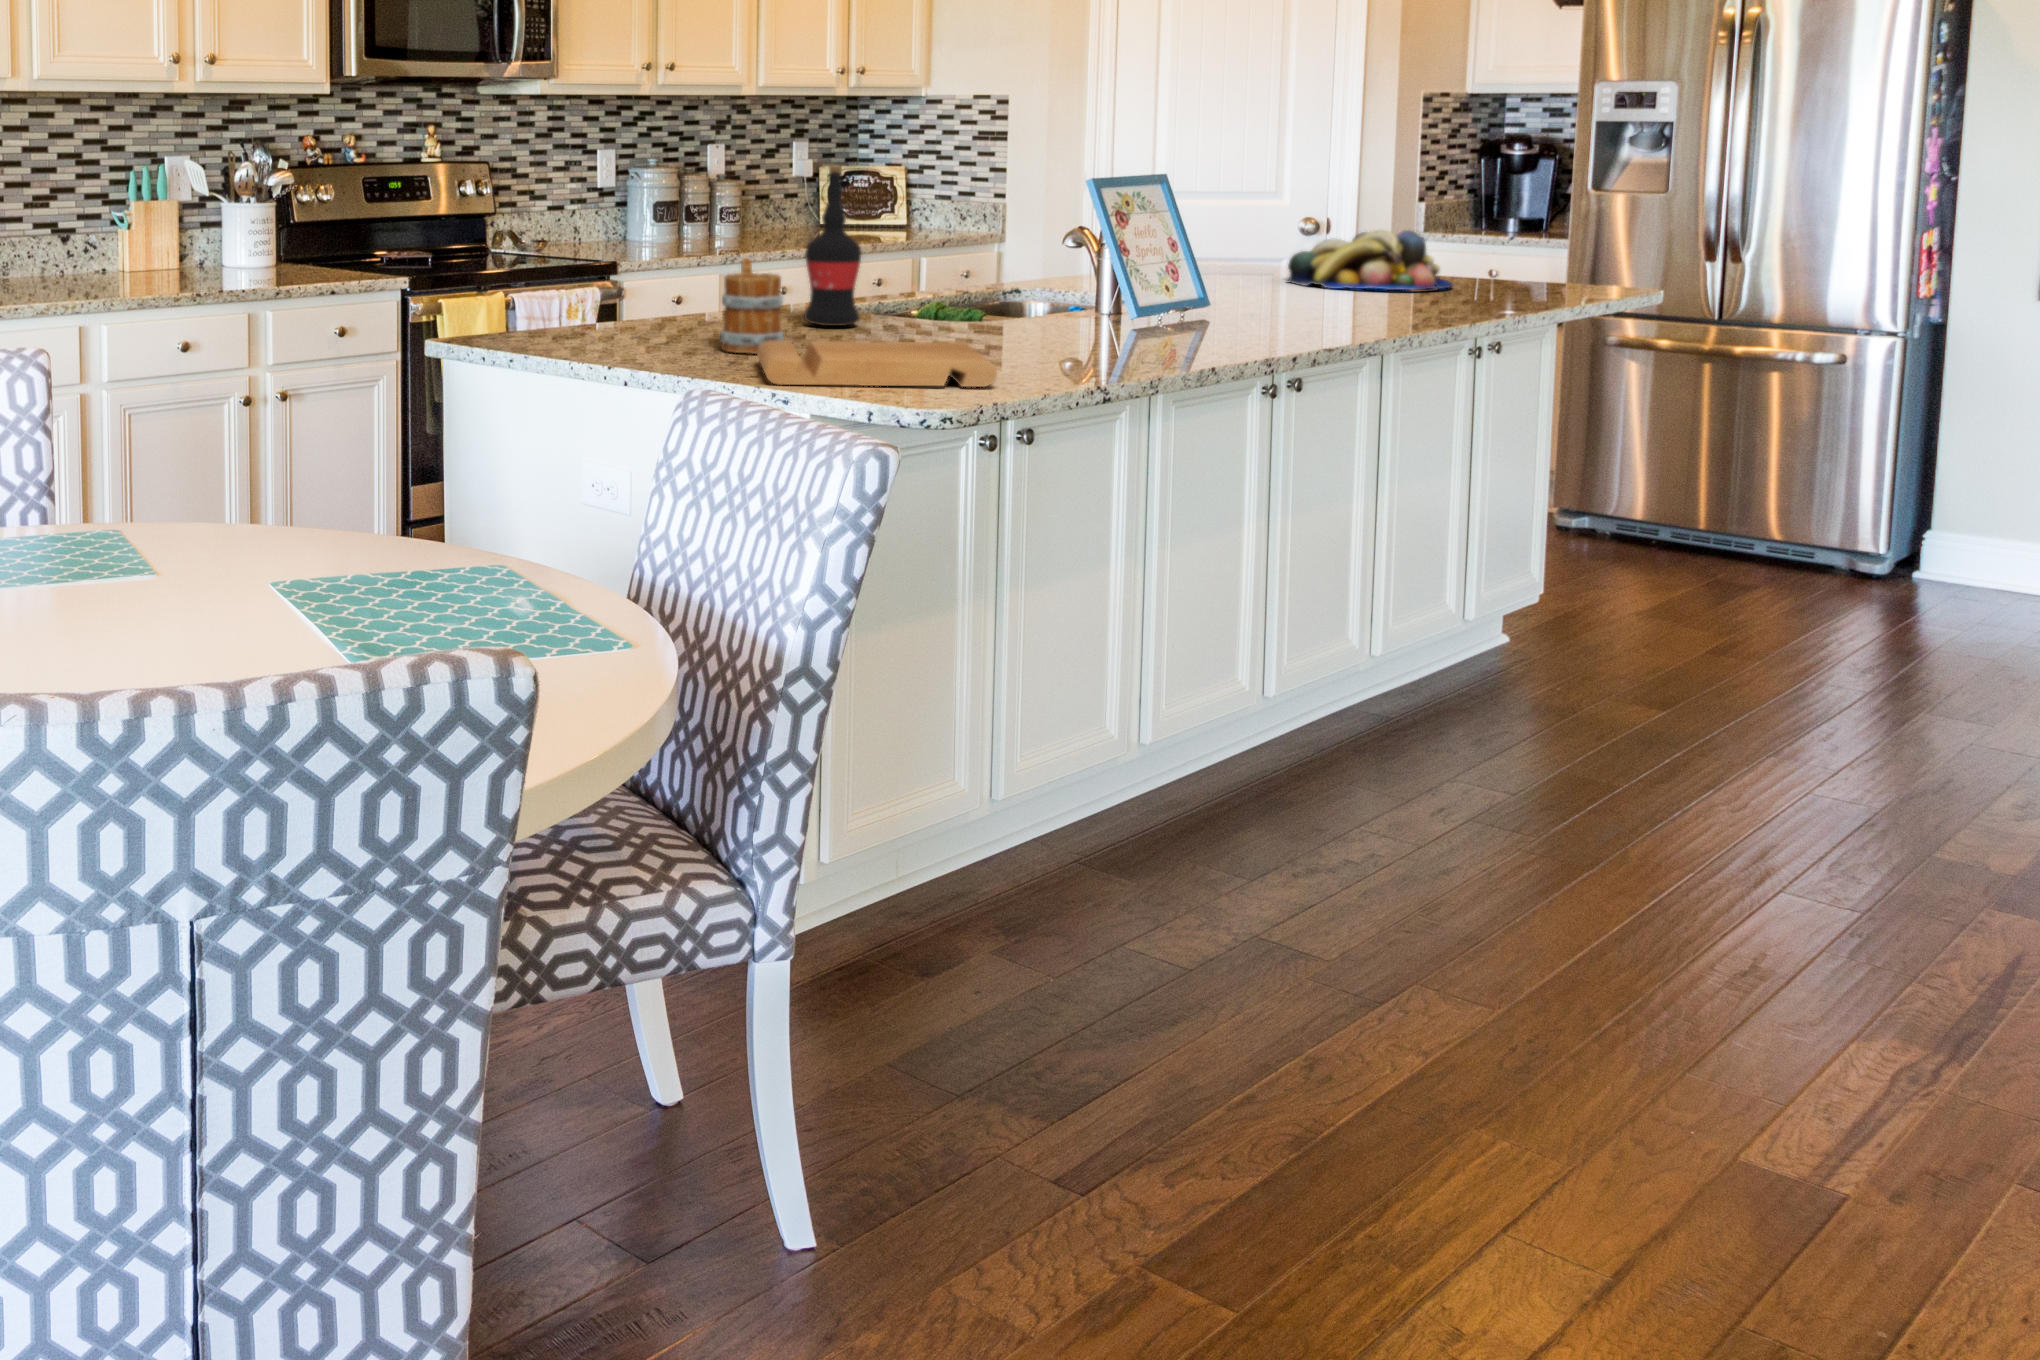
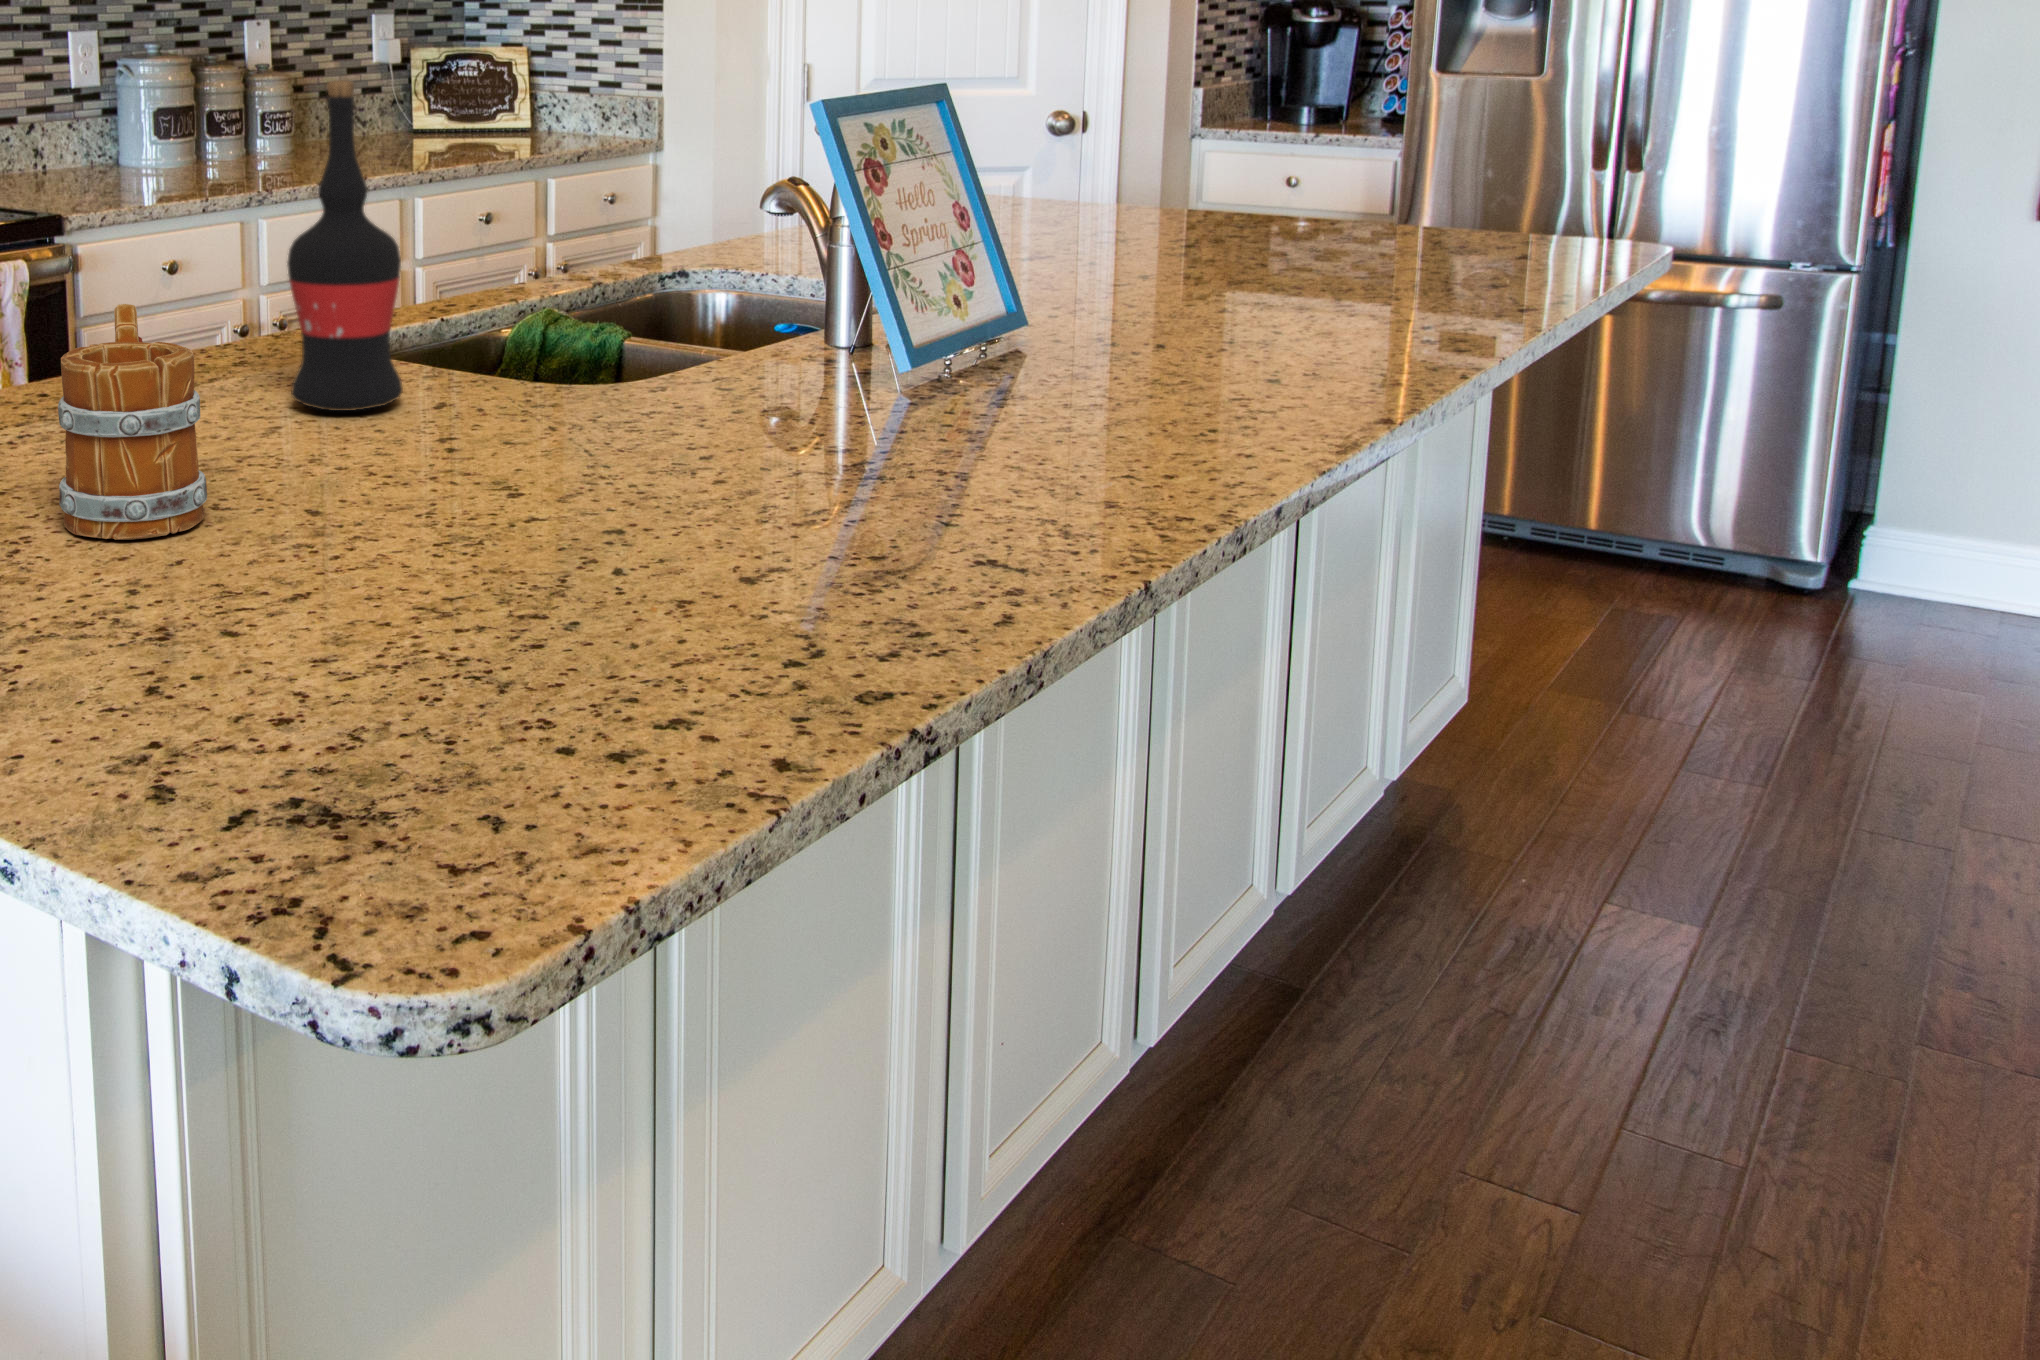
fruit bowl: present [1288,230,1452,290] -> none [1105,152,1361,254]
cutting board: present [757,341,997,387] -> none [87,517,695,710]

